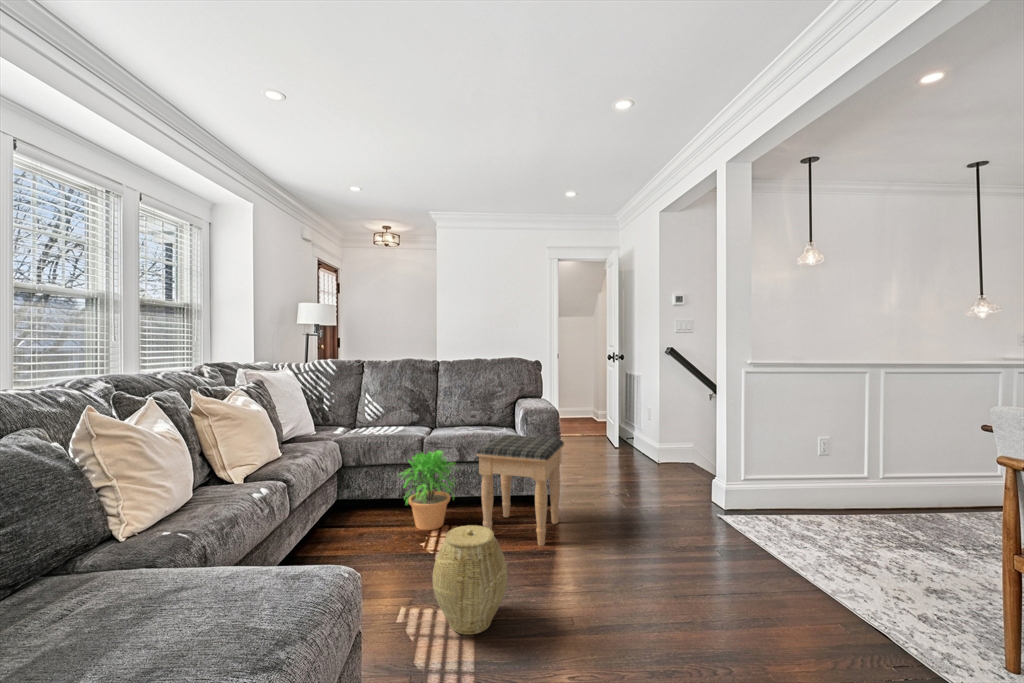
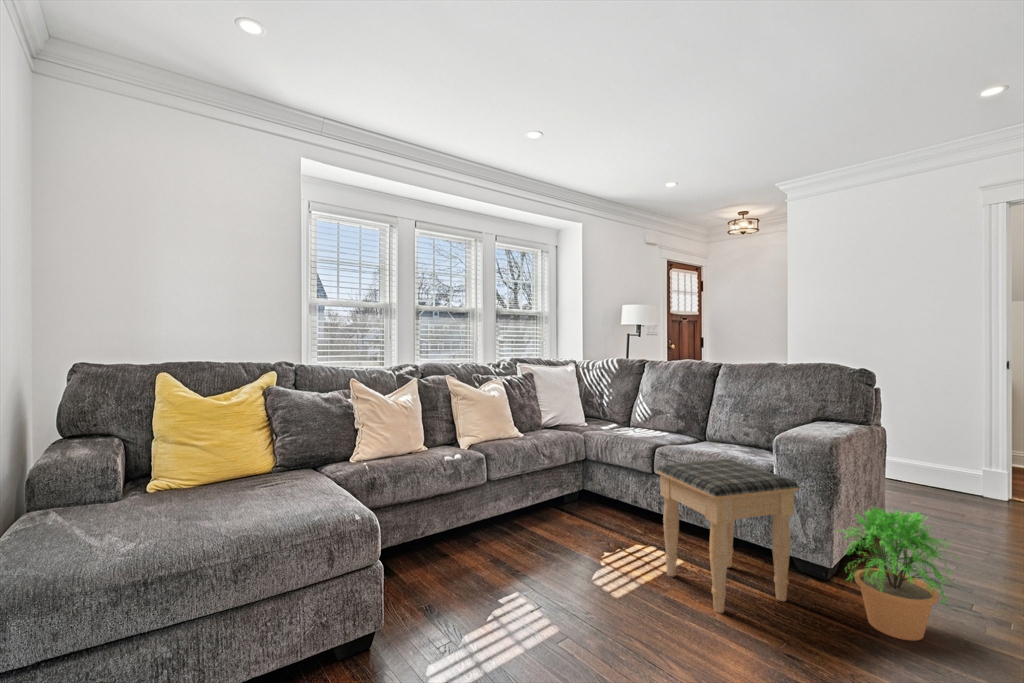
potted plant: present [403,450,454,530] -> present [841,507,950,641]
woven basket: present [433,525,508,635] -> none [493,527,571,642]

